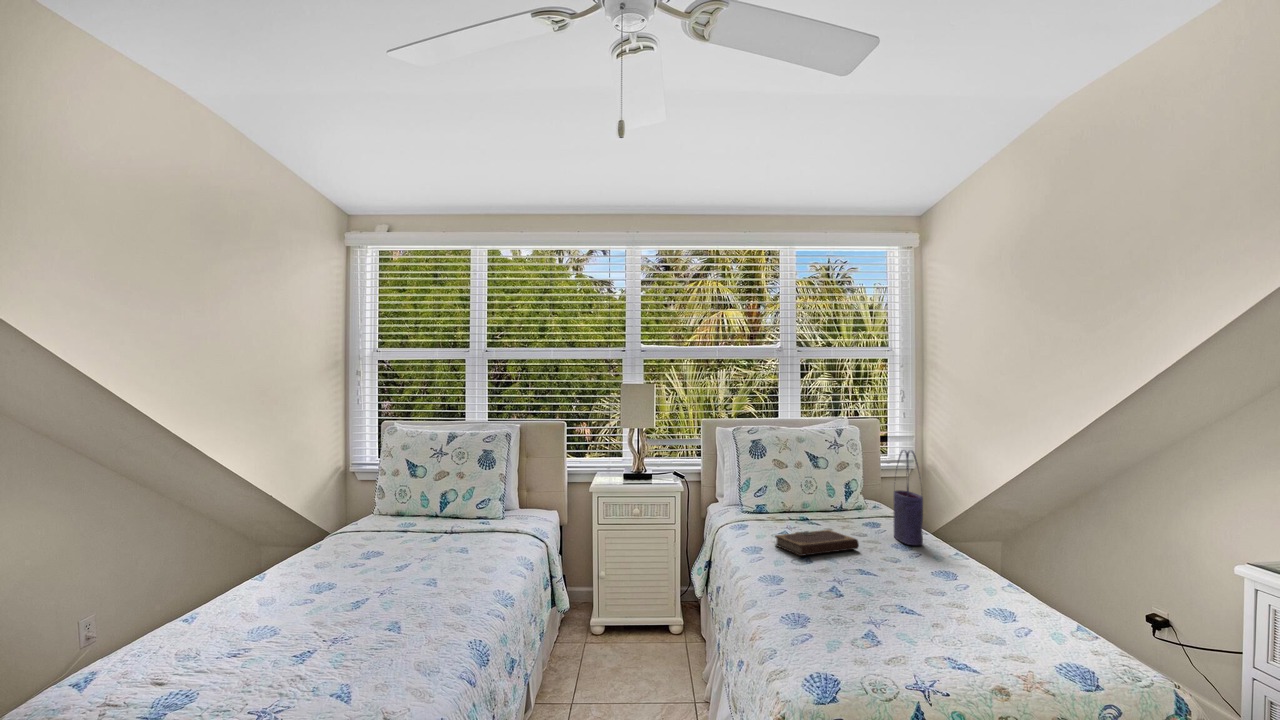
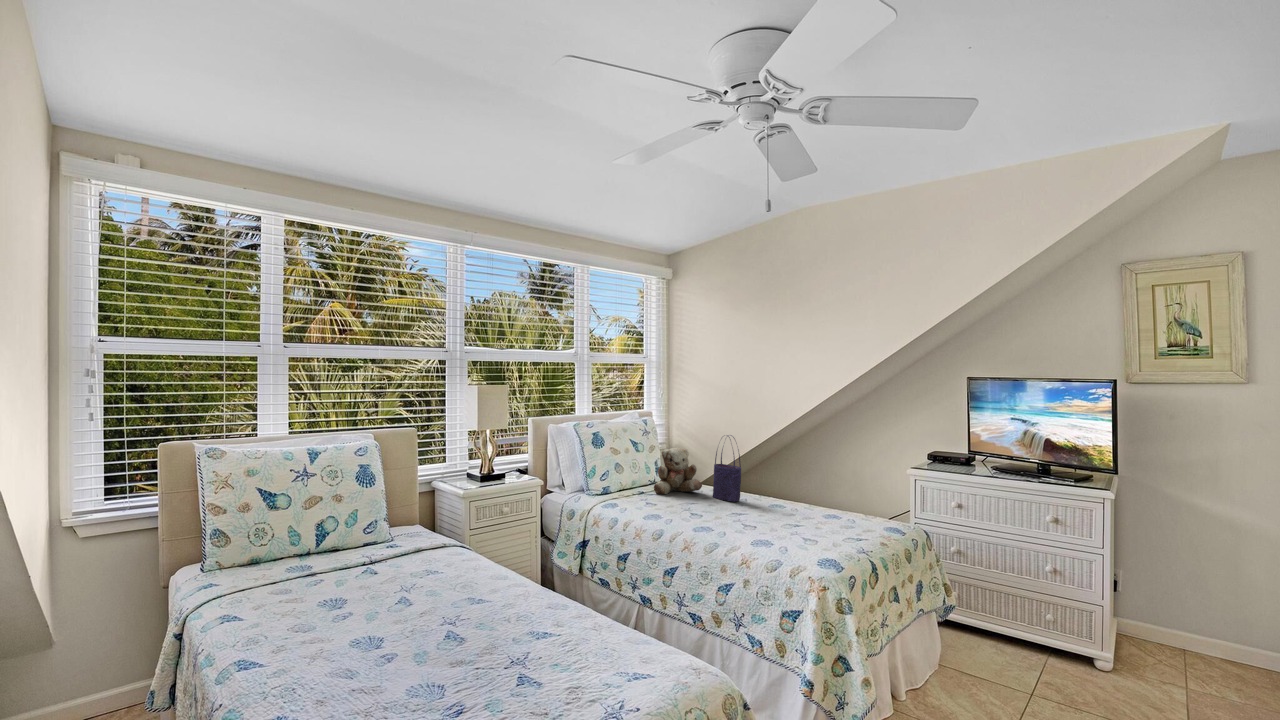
teddy bear: none [821,465,888,525] -> present [654,448,702,494]
notebook: present [775,530,859,556] -> none [669,499,718,522]

